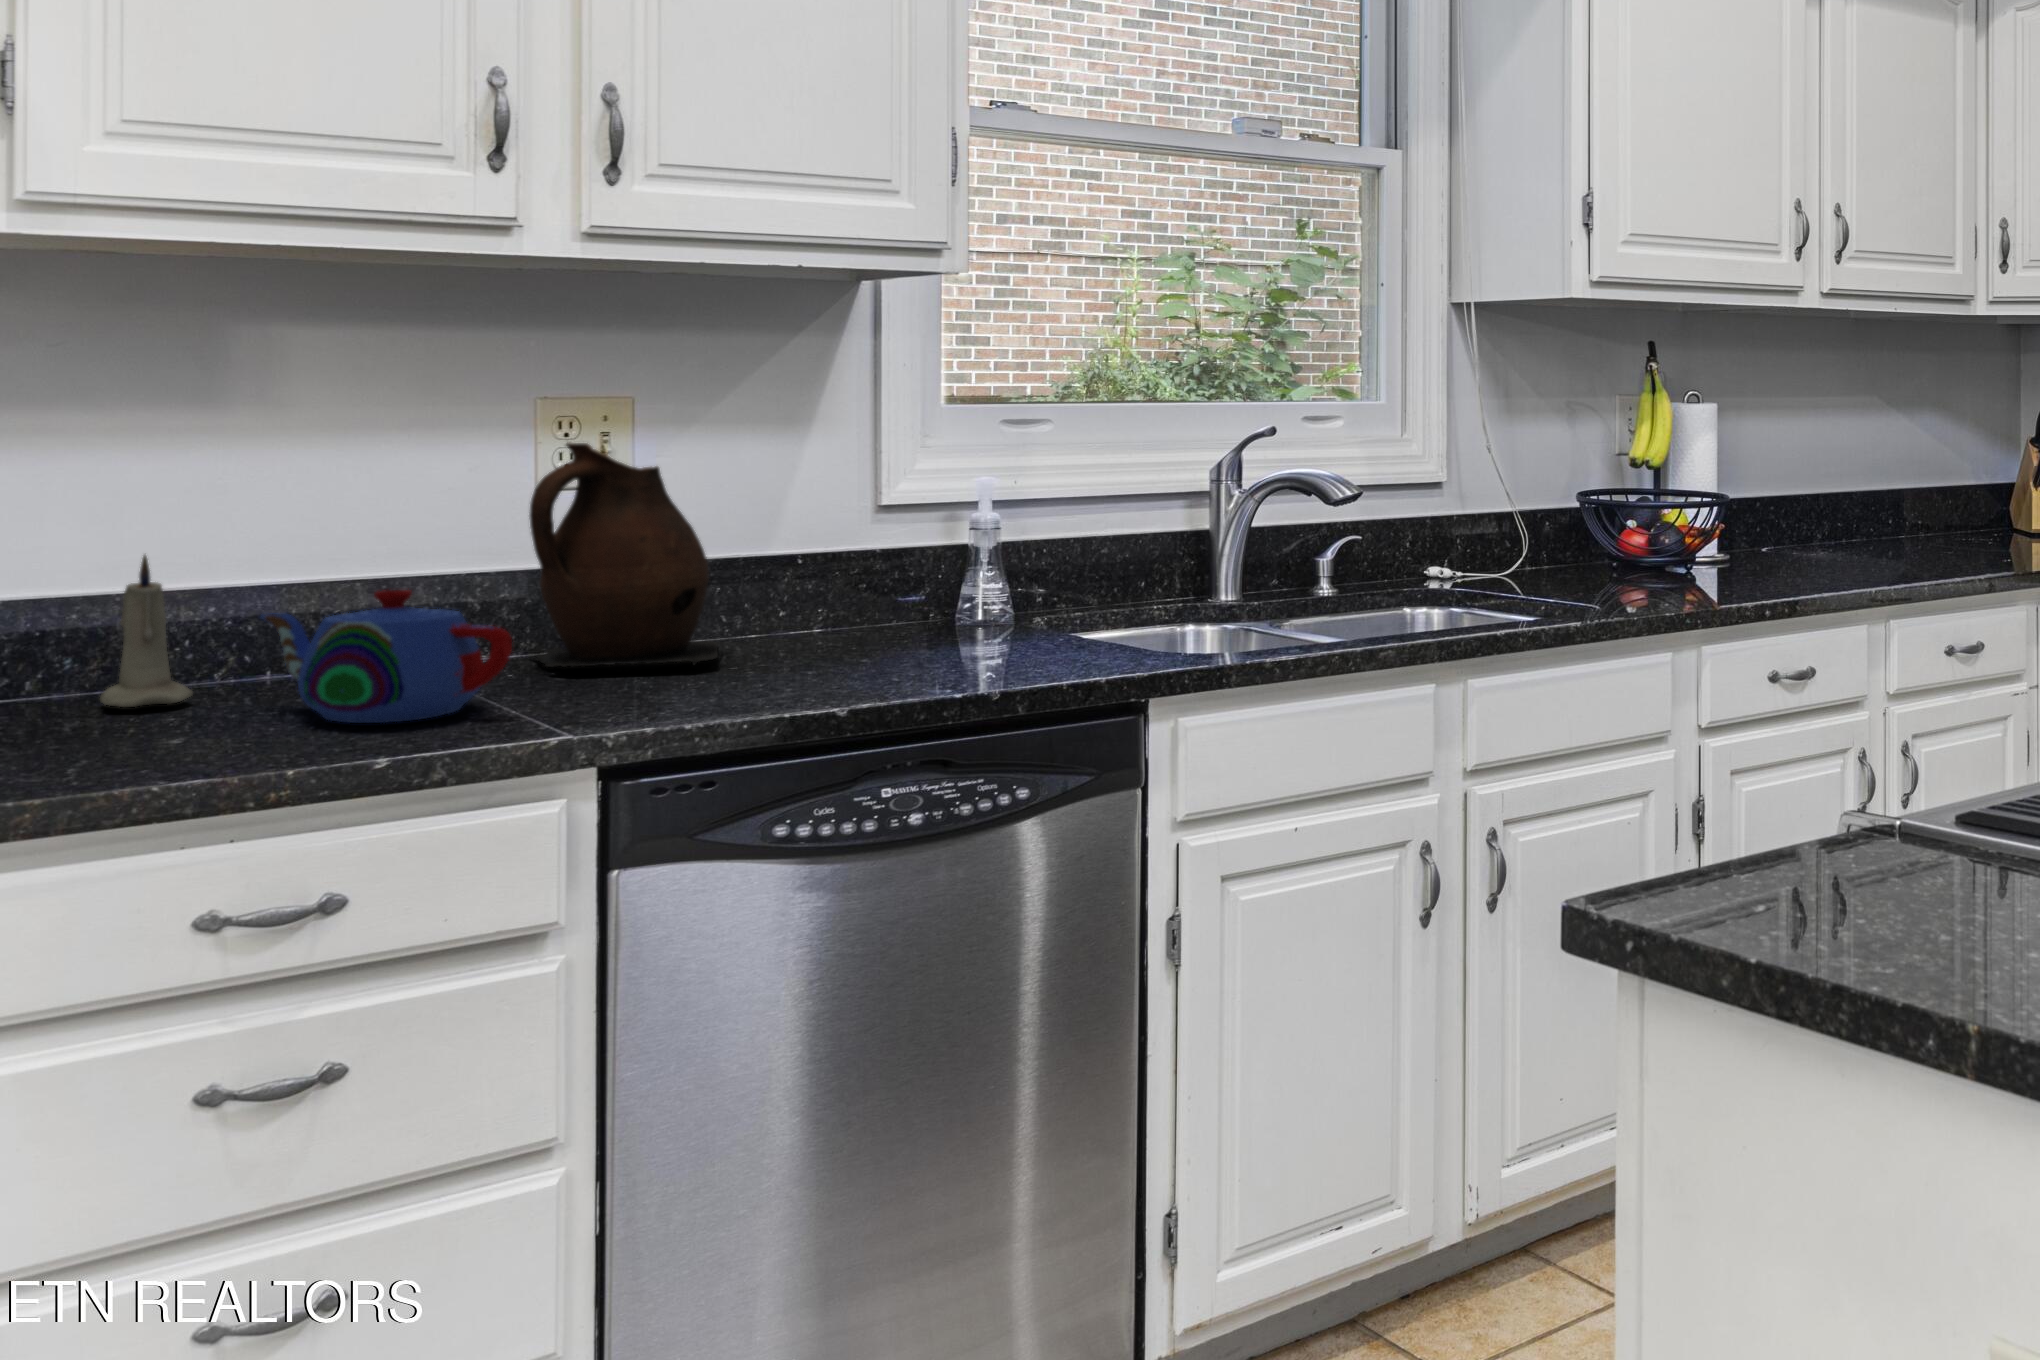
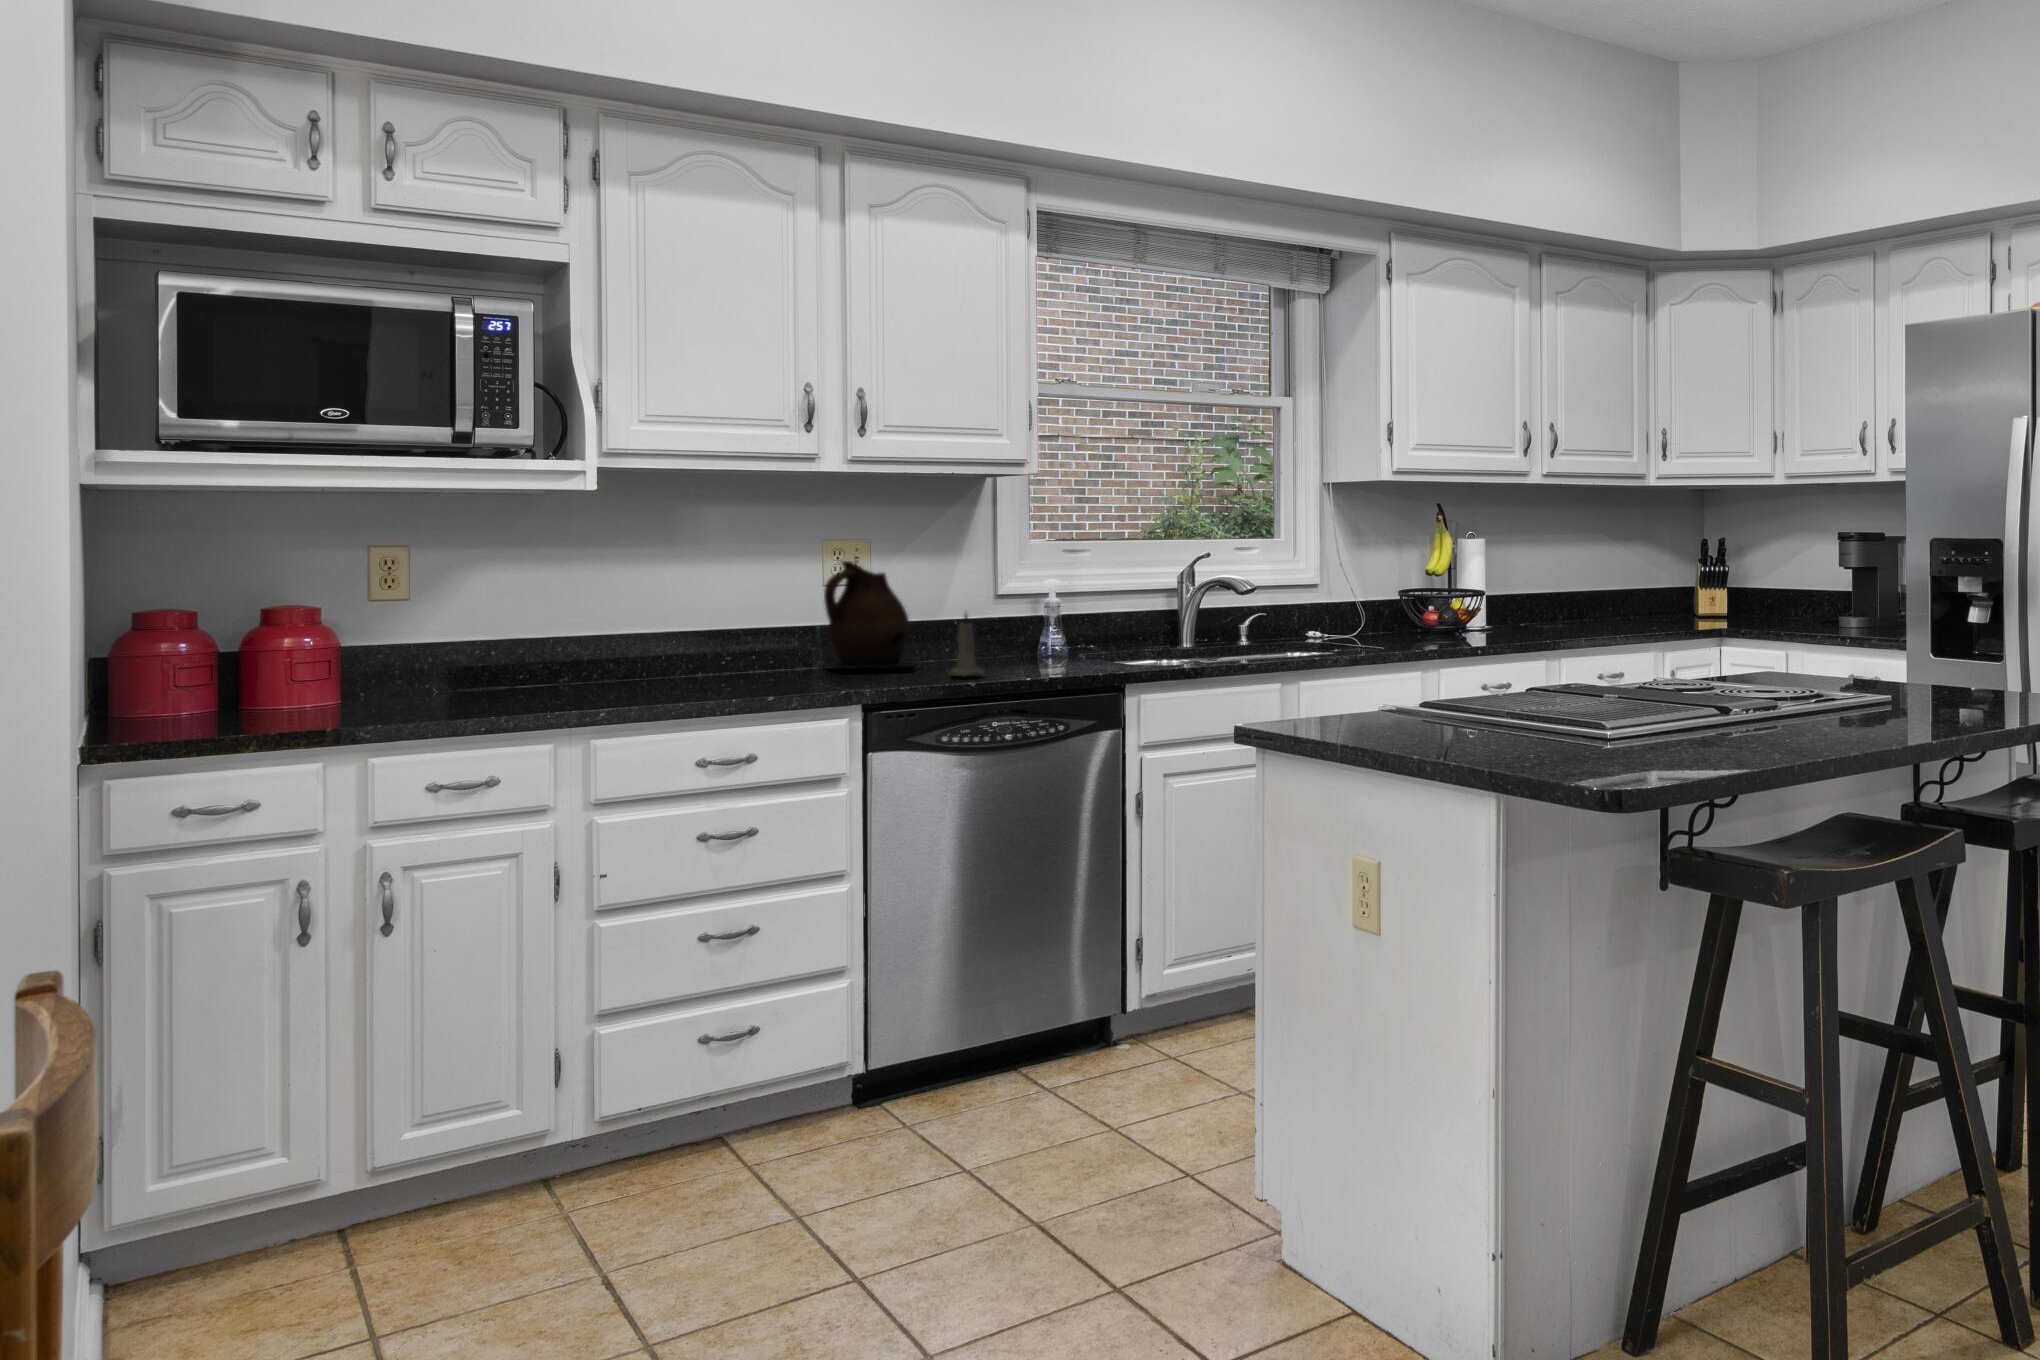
candle: present [100,555,193,707] -> present [949,615,984,676]
teapot: present [261,590,512,723] -> none [706,628,821,687]

